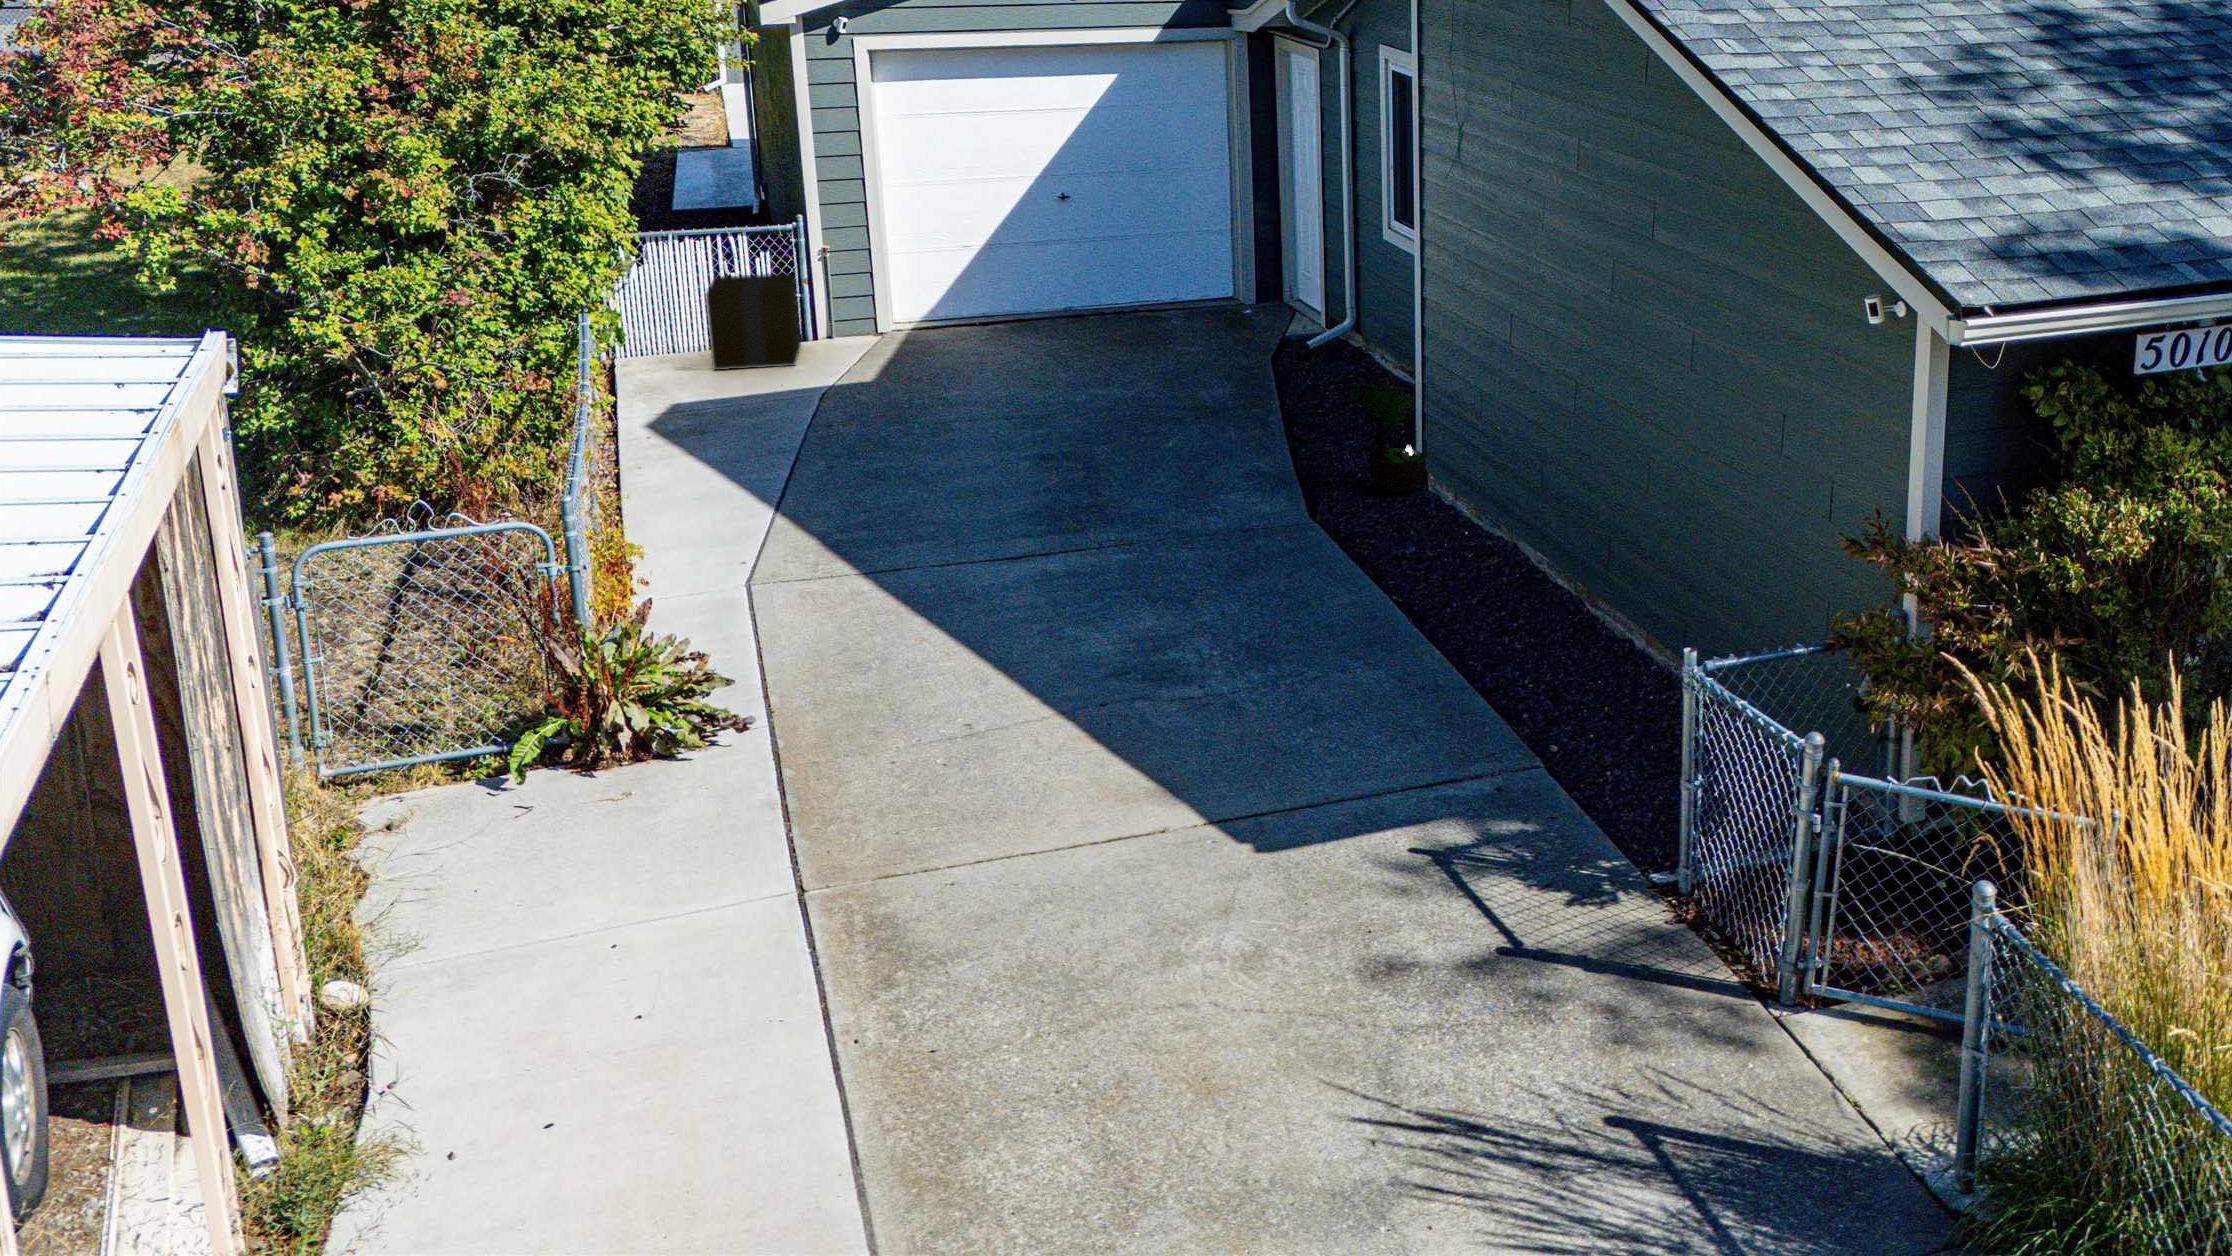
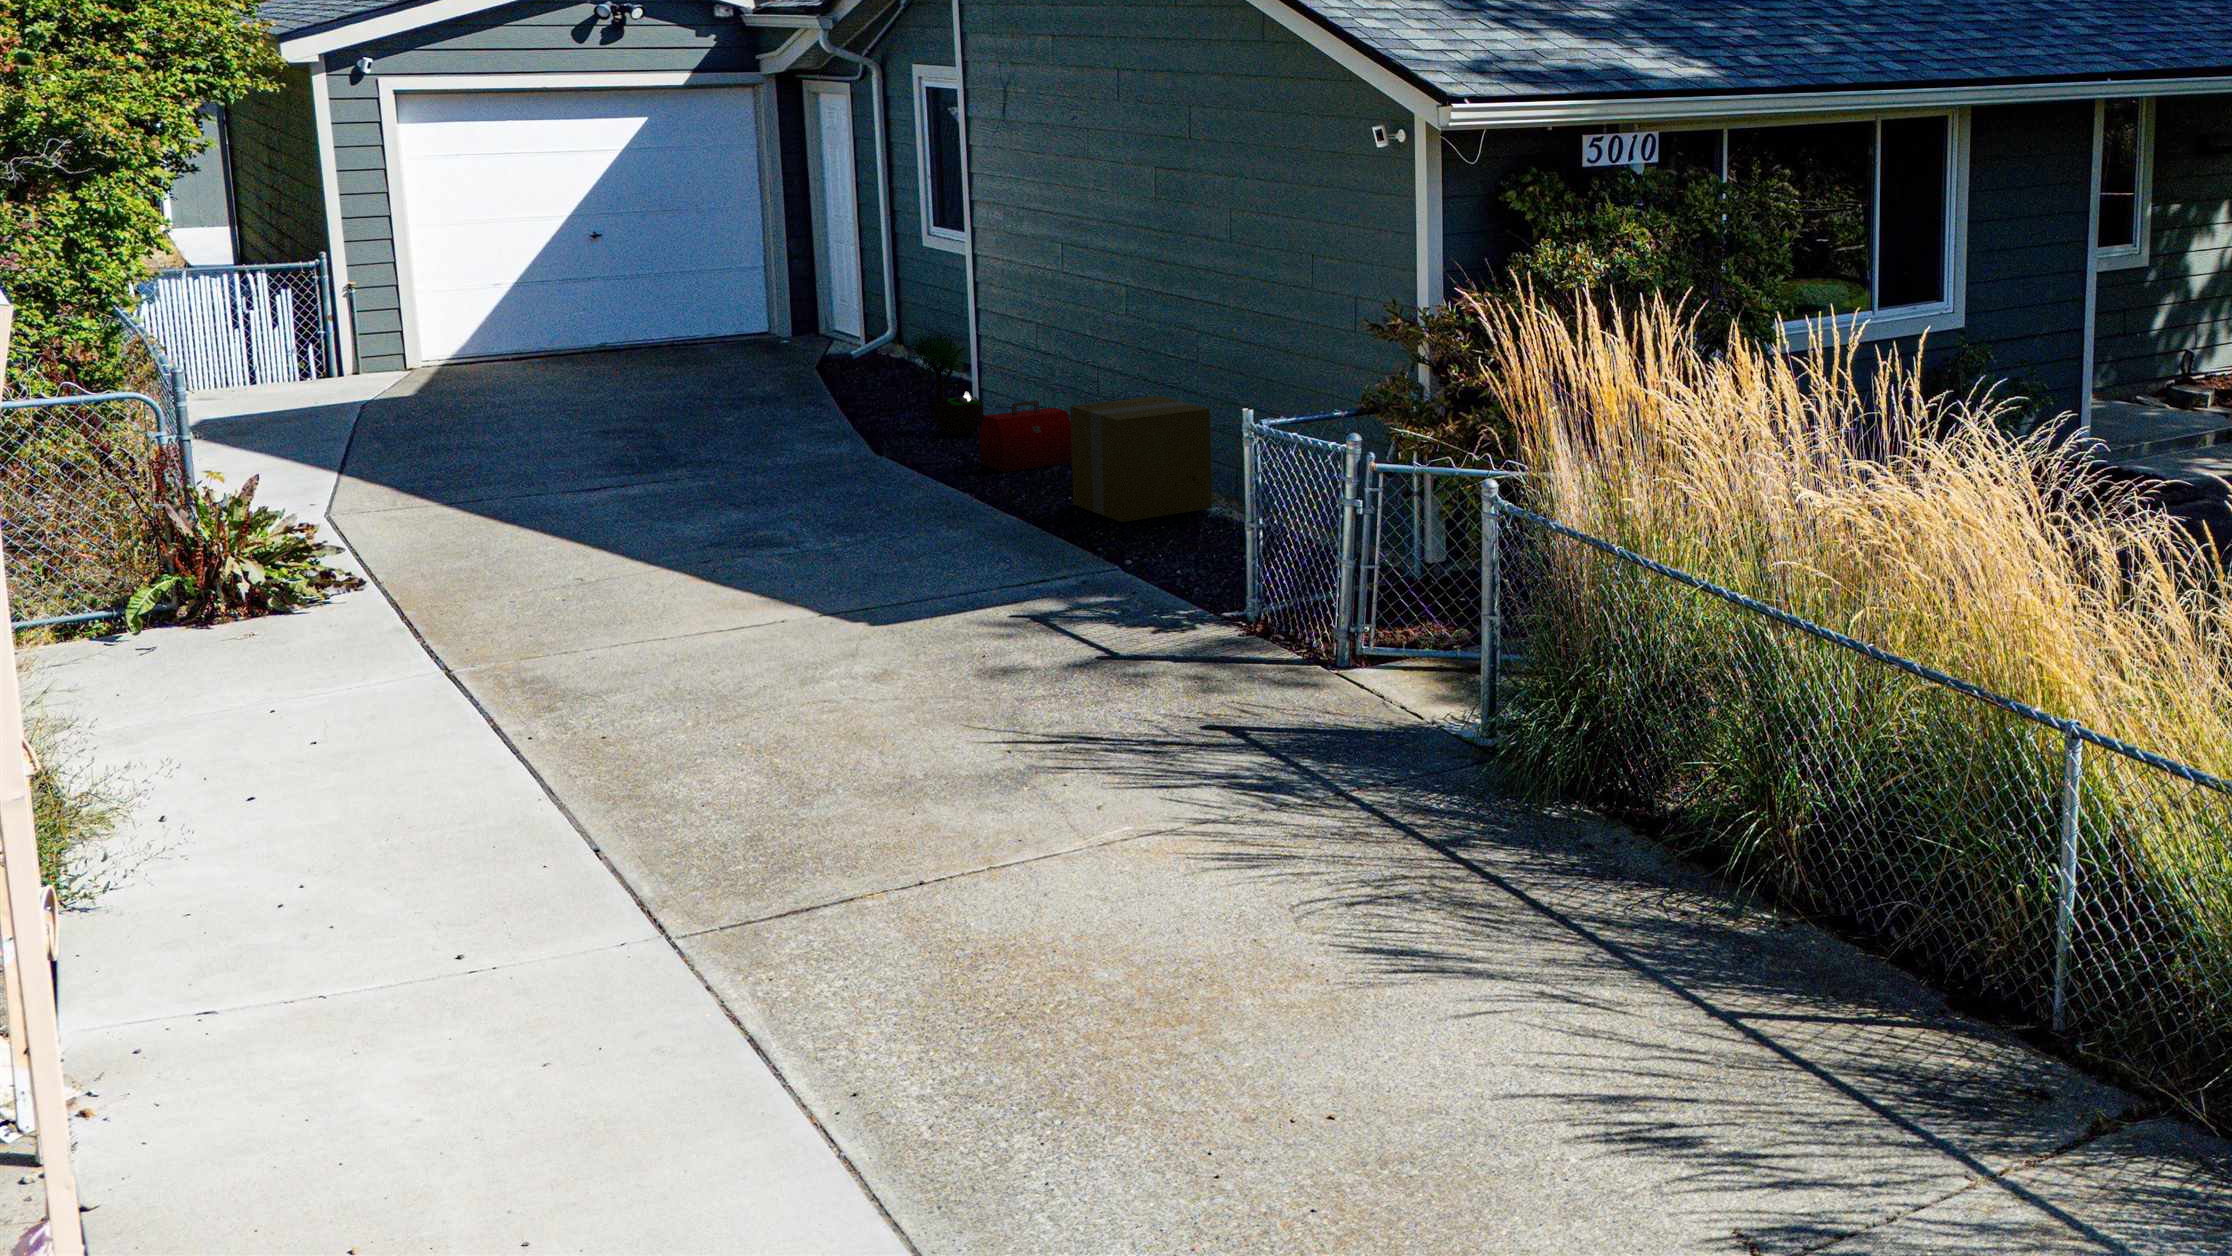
cardboard box: present [706,273,801,370] -> present [1070,396,1212,522]
toolbox: none [1414,485,1515,569] -> present [979,400,1072,472]

